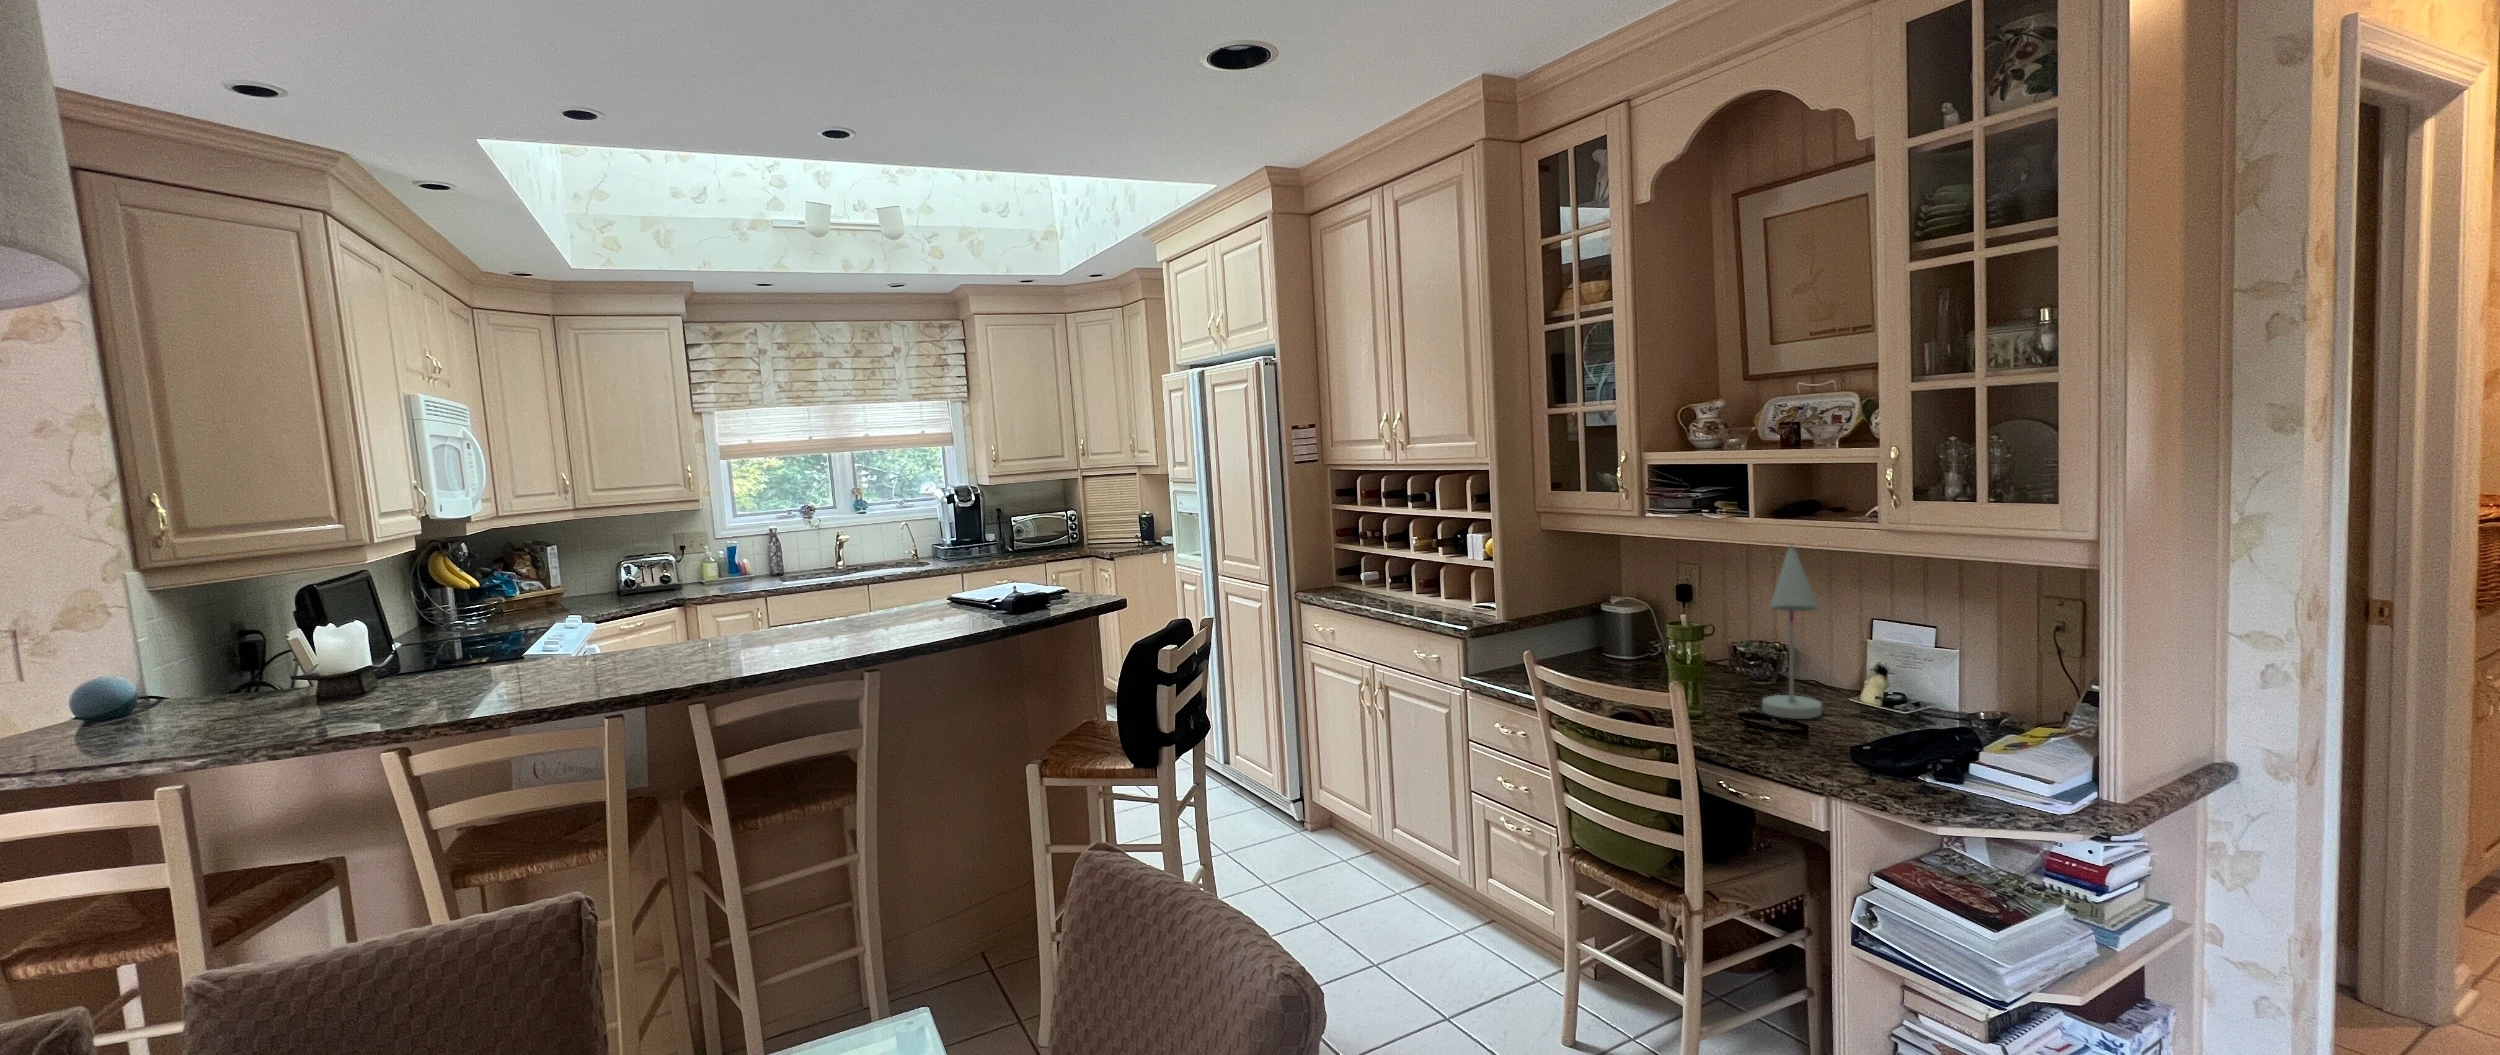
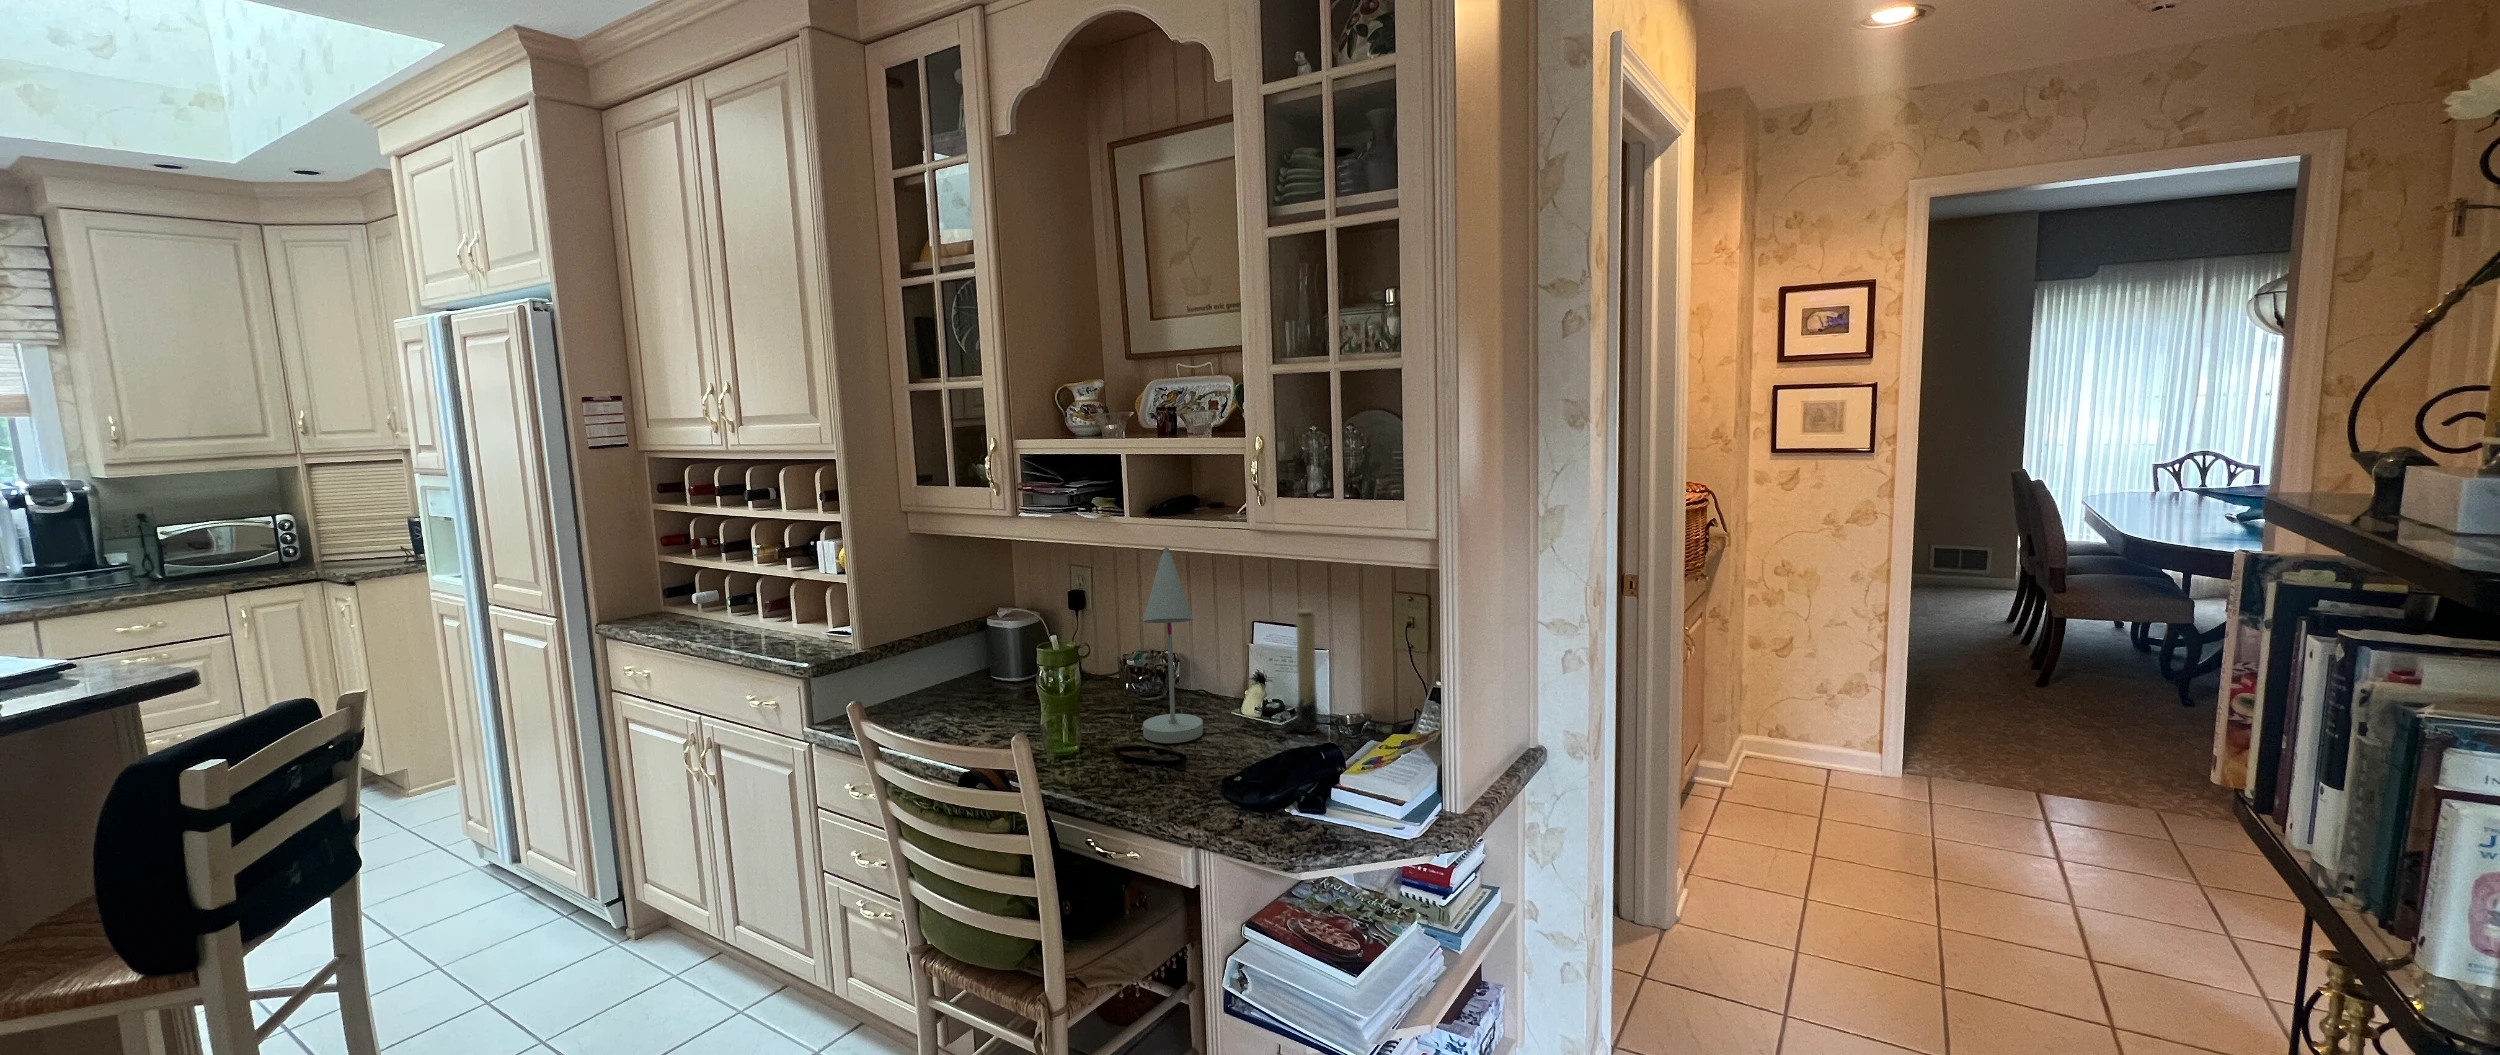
candle: none [1909,607,1949,723] -> present [1285,609,1318,733]

